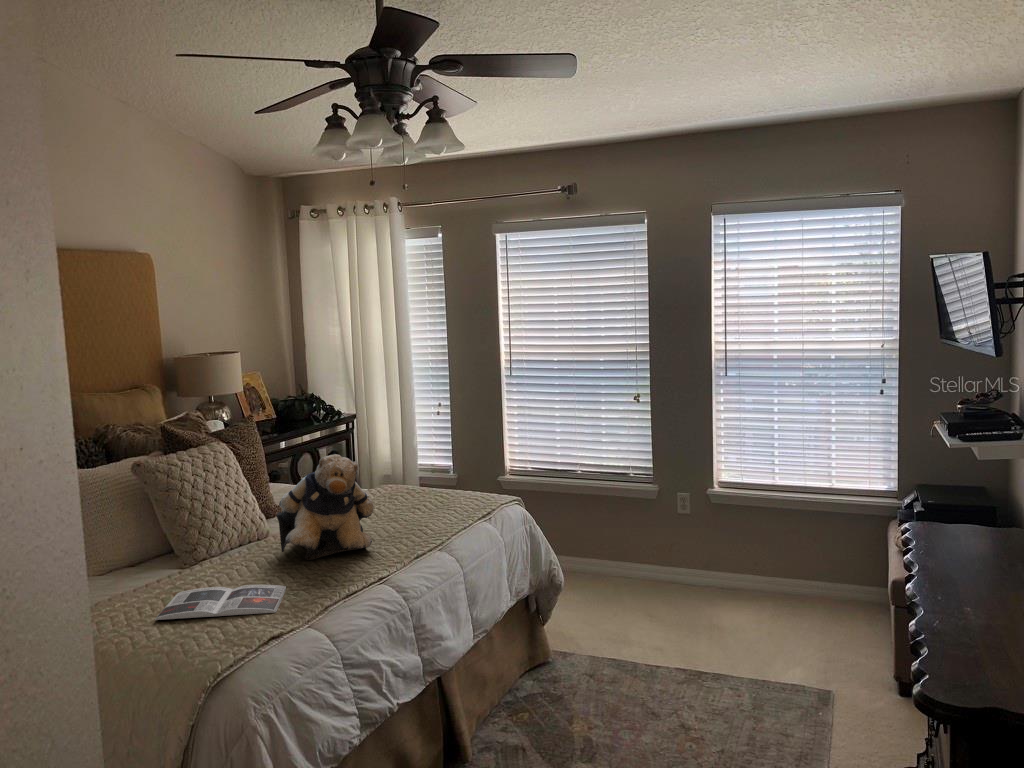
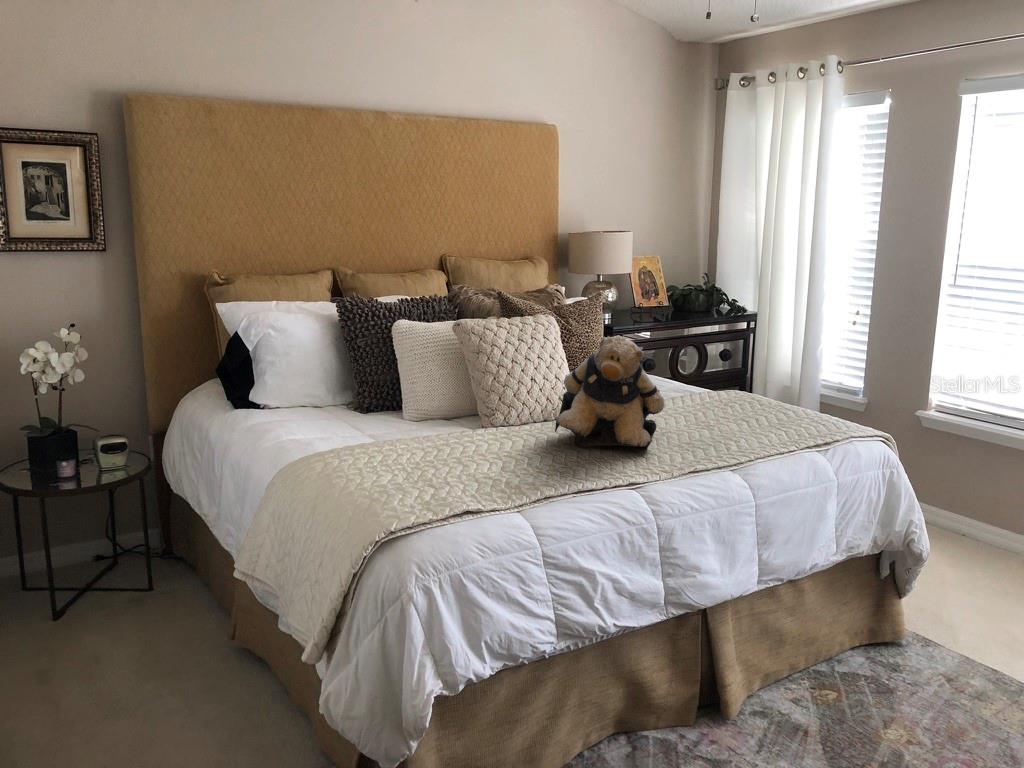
magazine: present [154,584,286,620] -> none [399,448,535,488]

